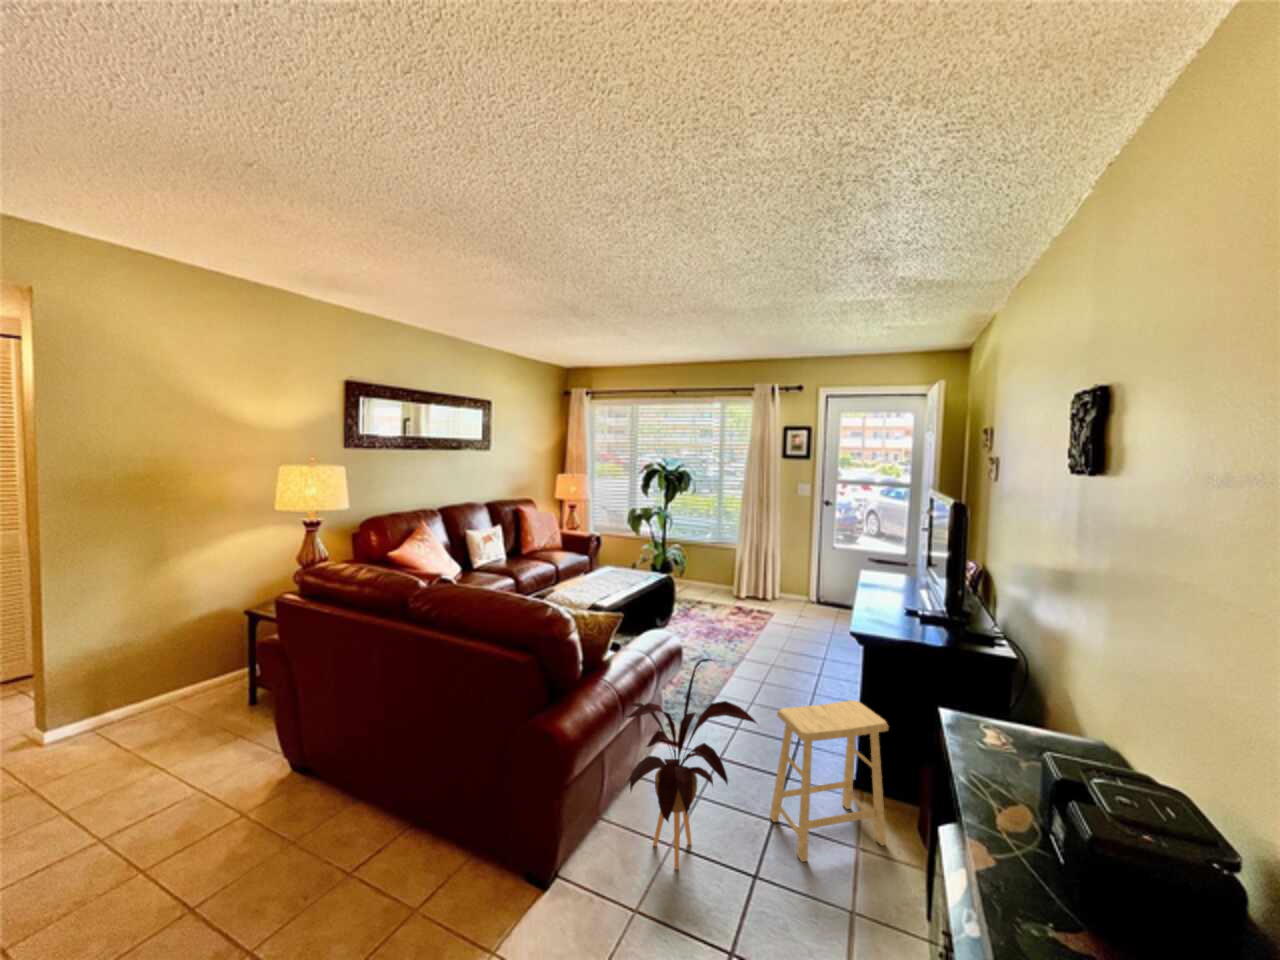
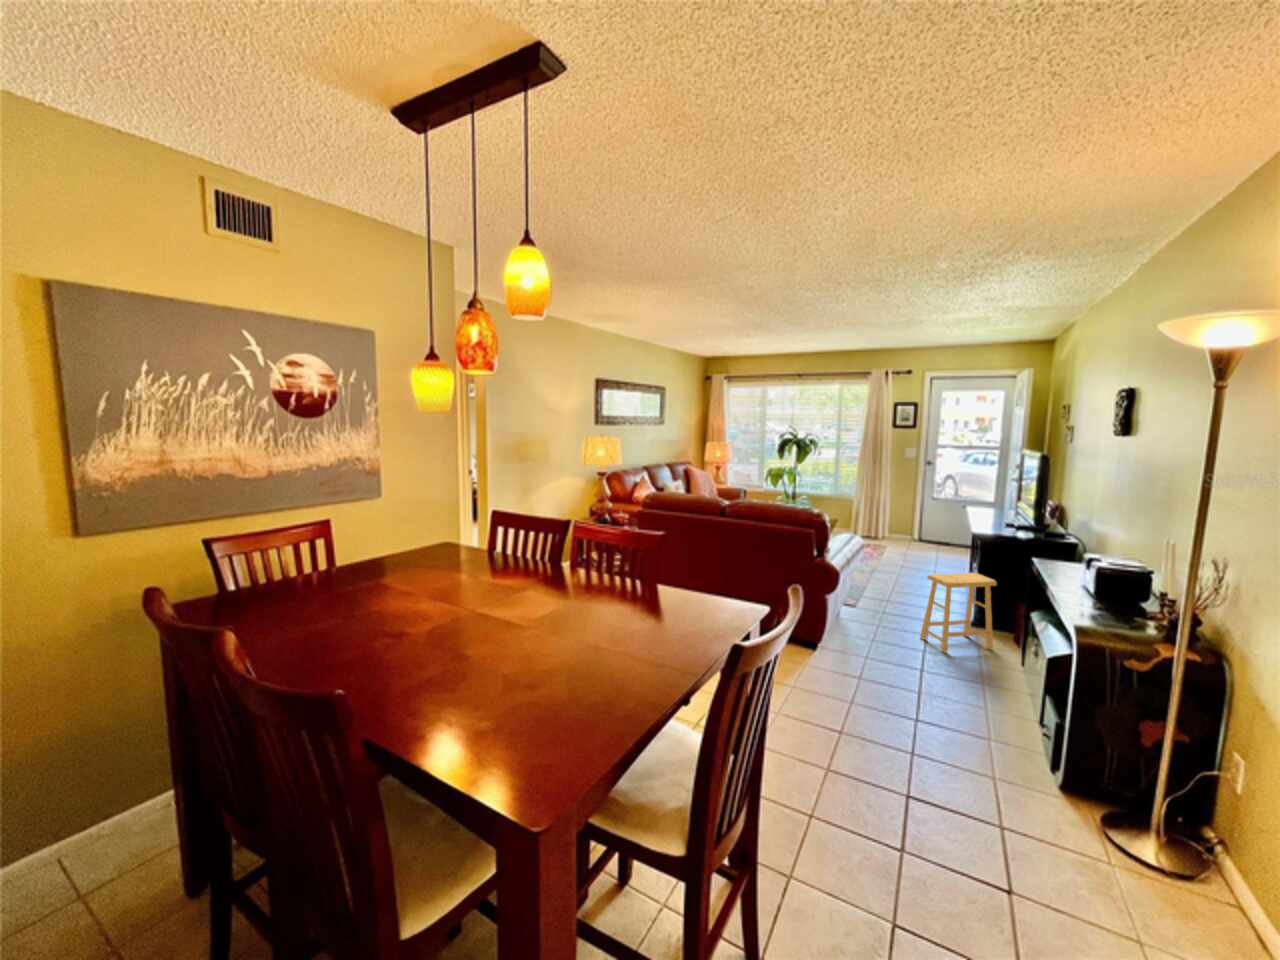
house plant: present [627,659,756,869] -> none [837,541,924,652]

